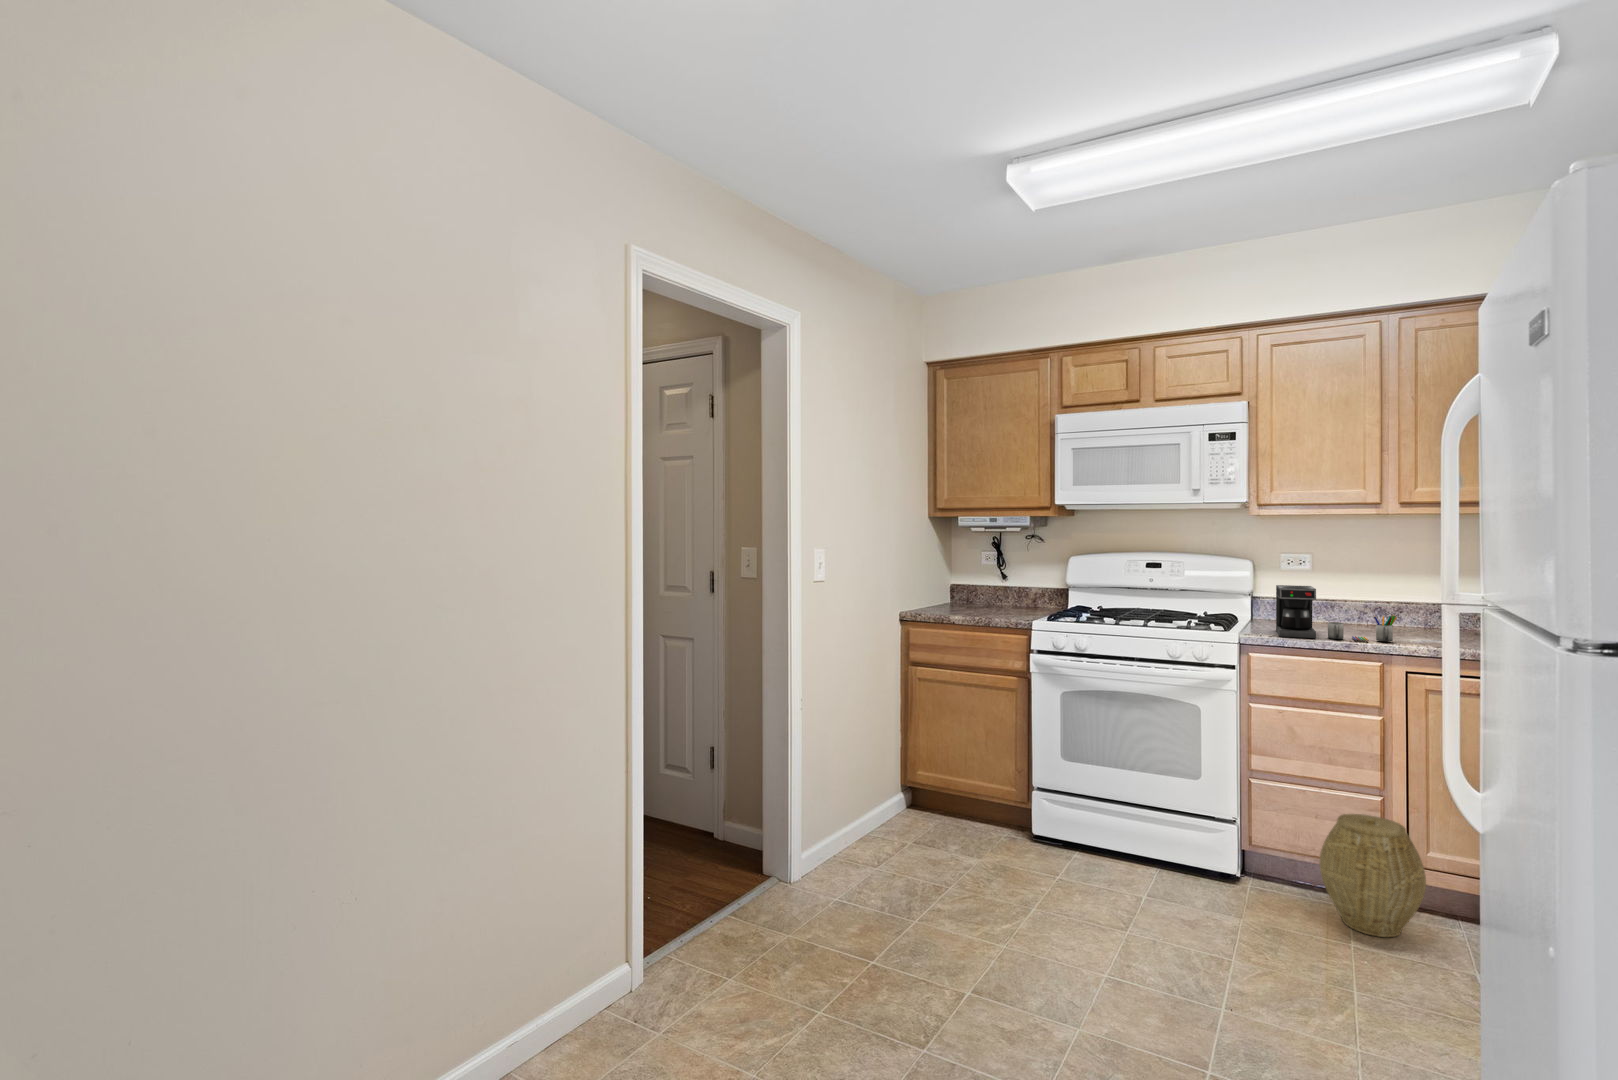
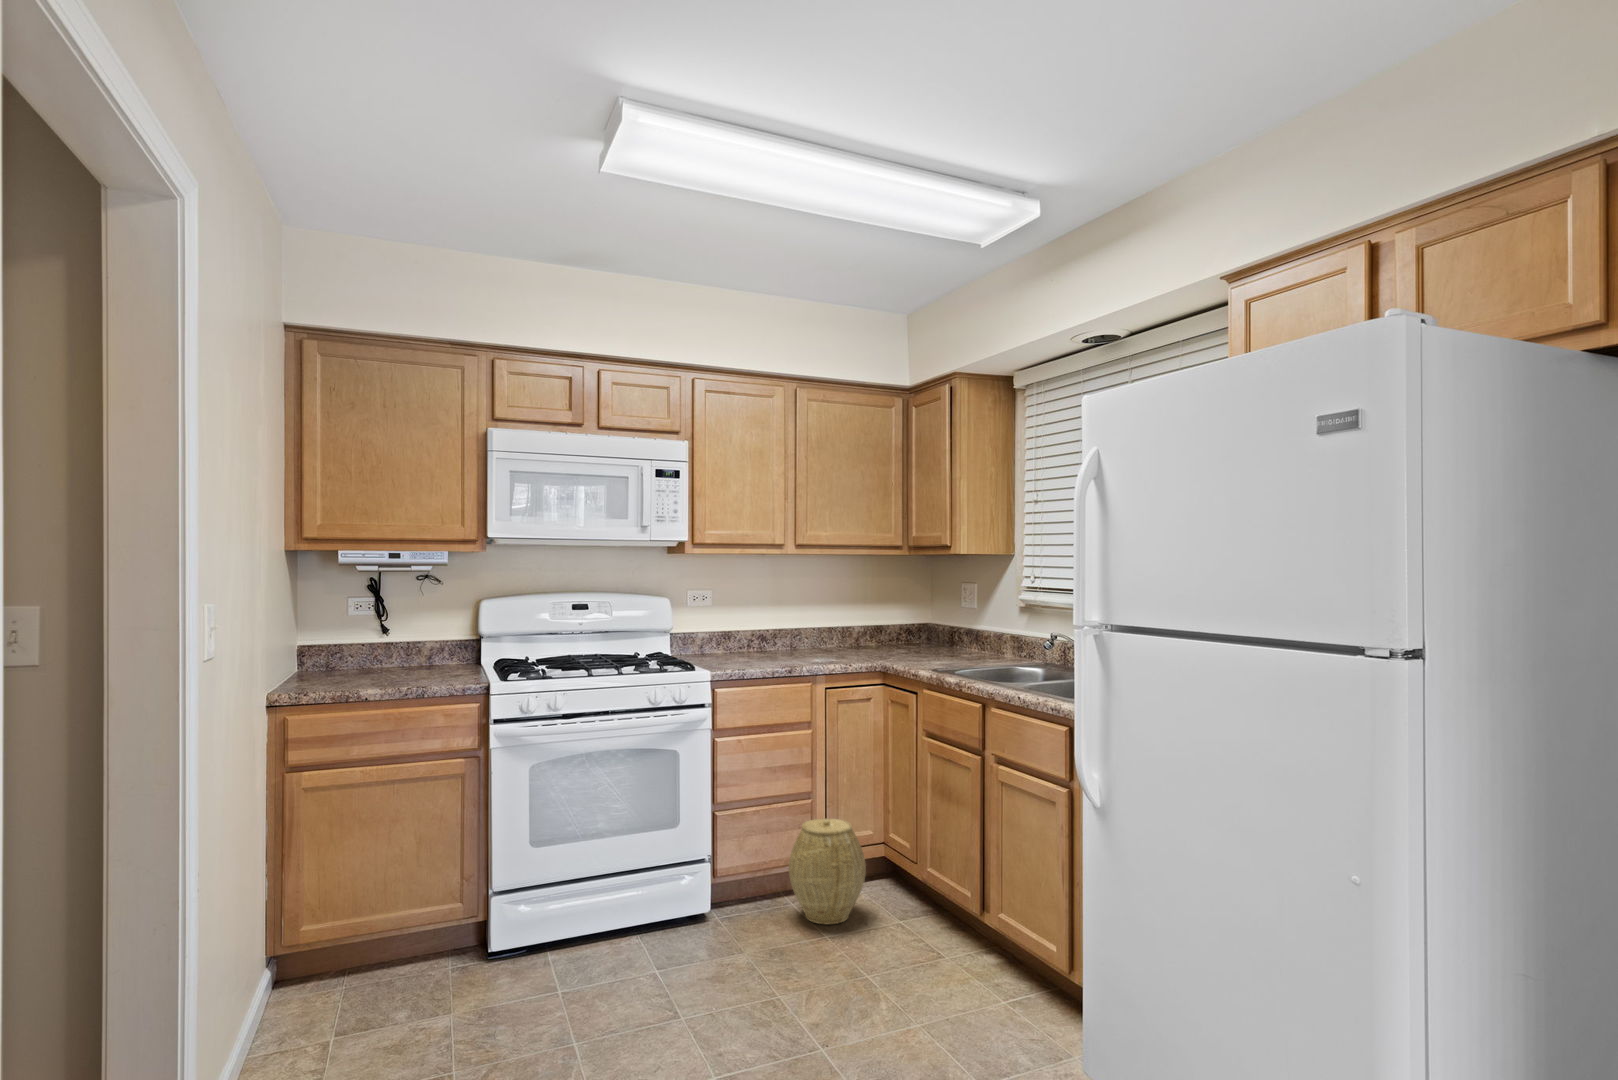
coffee maker: present [1276,585,1397,641] -> none [725,620,820,669]

